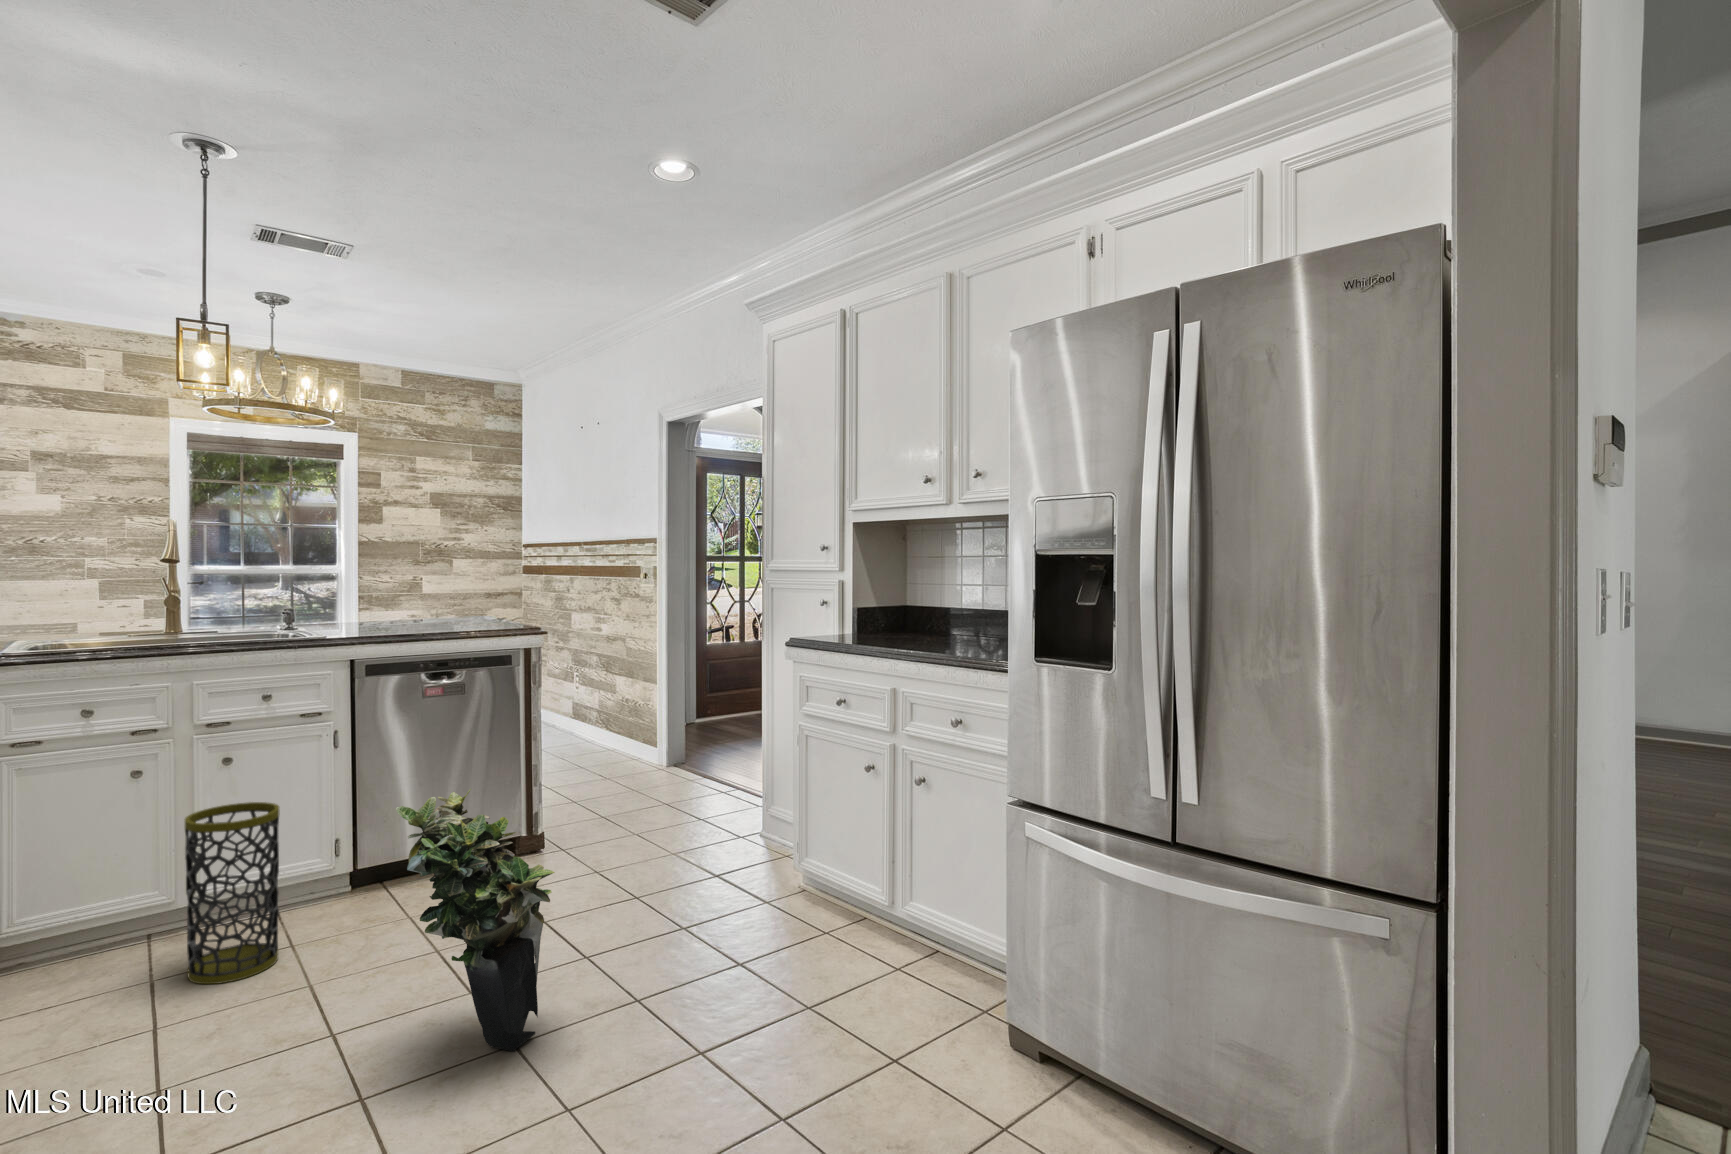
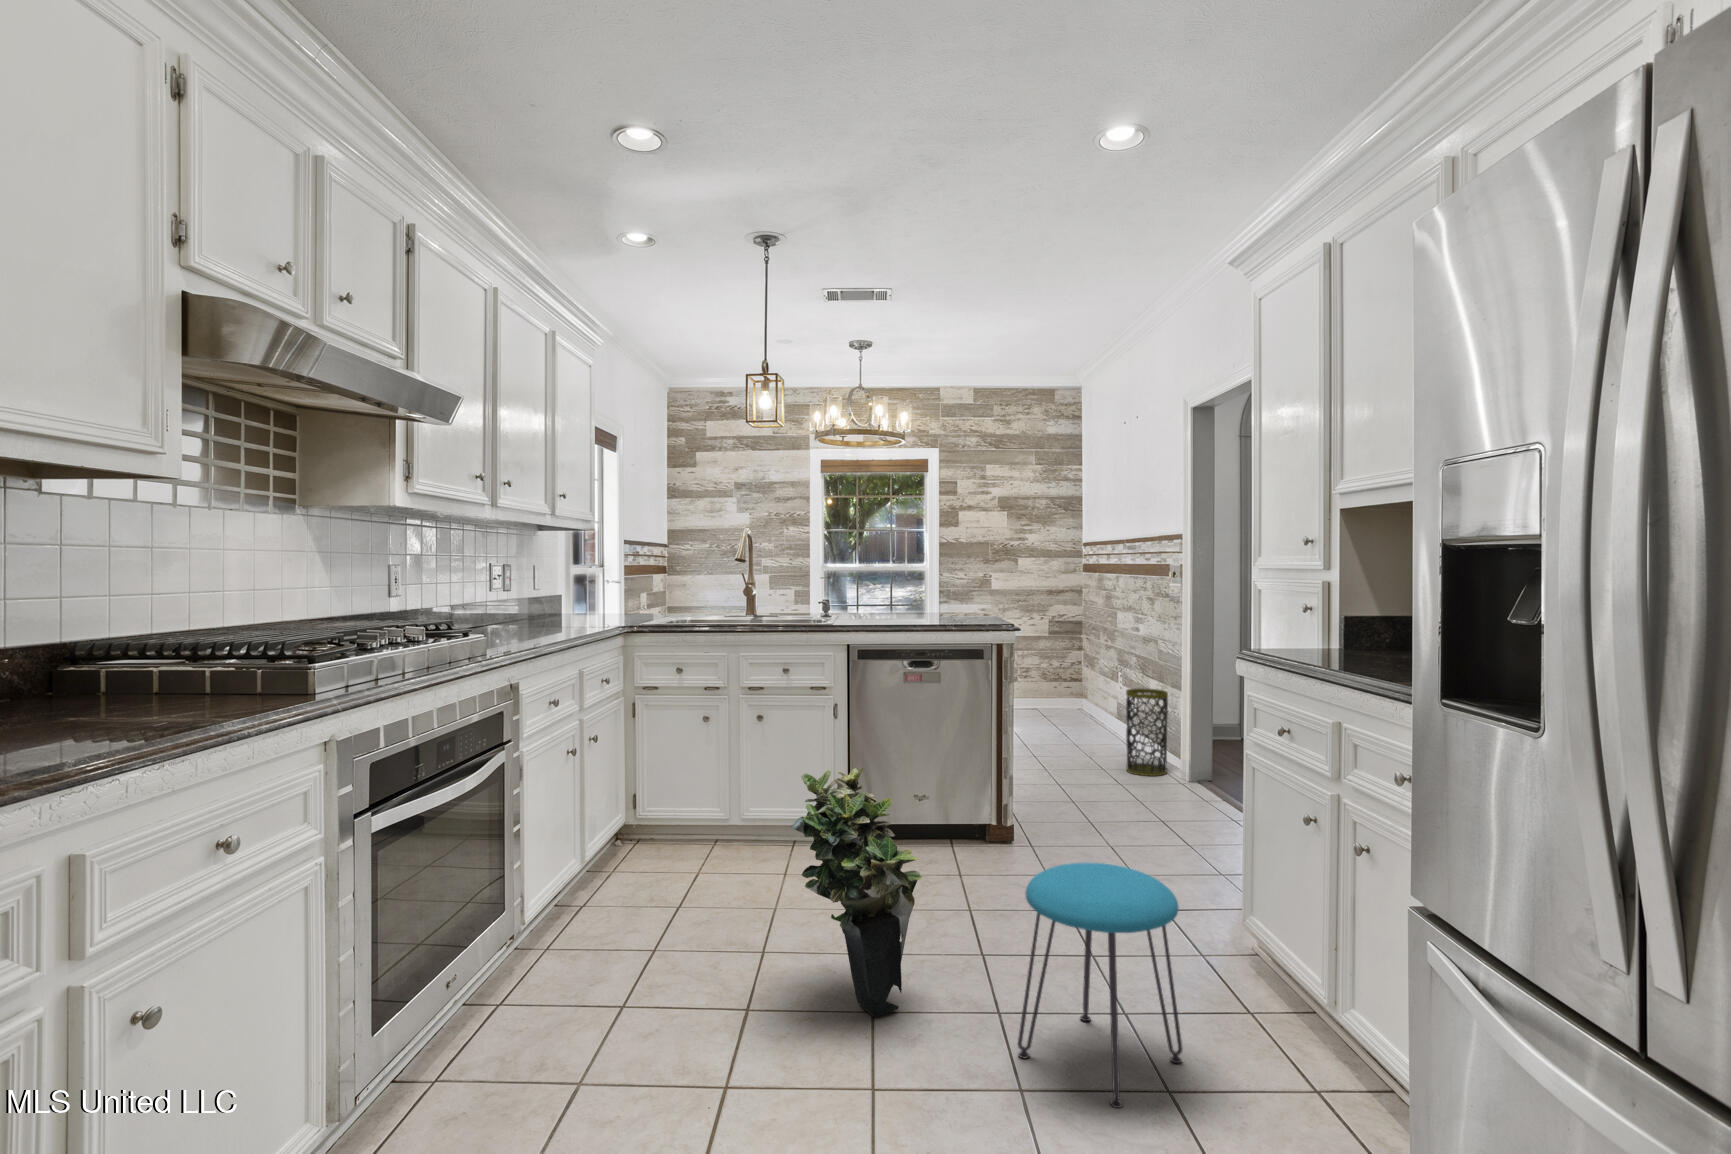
trash can: present [185,802,280,984] -> present [1126,688,1168,776]
stool: none [674,836,809,1042] -> present [1018,863,1182,1108]

